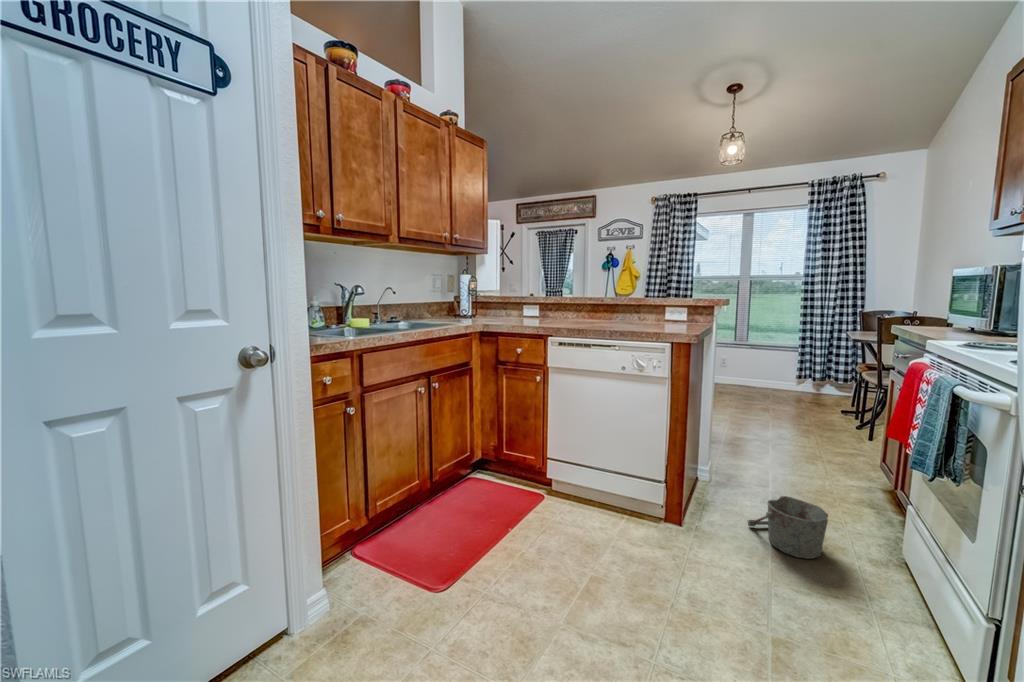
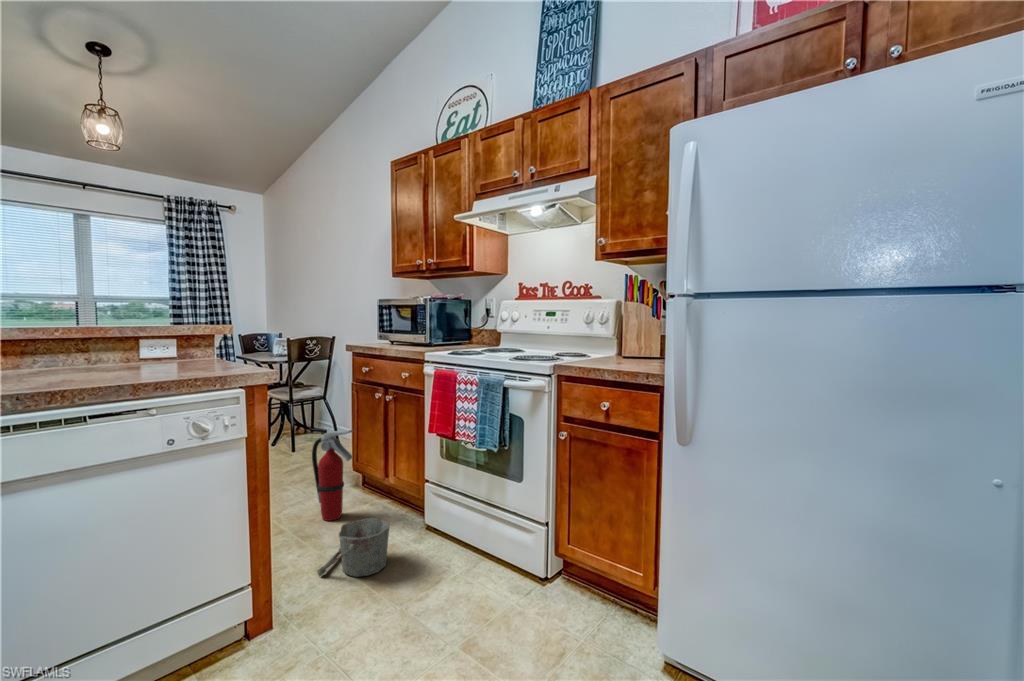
fire extinguisher: none [814,412,857,504] -> present [312,430,353,521]

